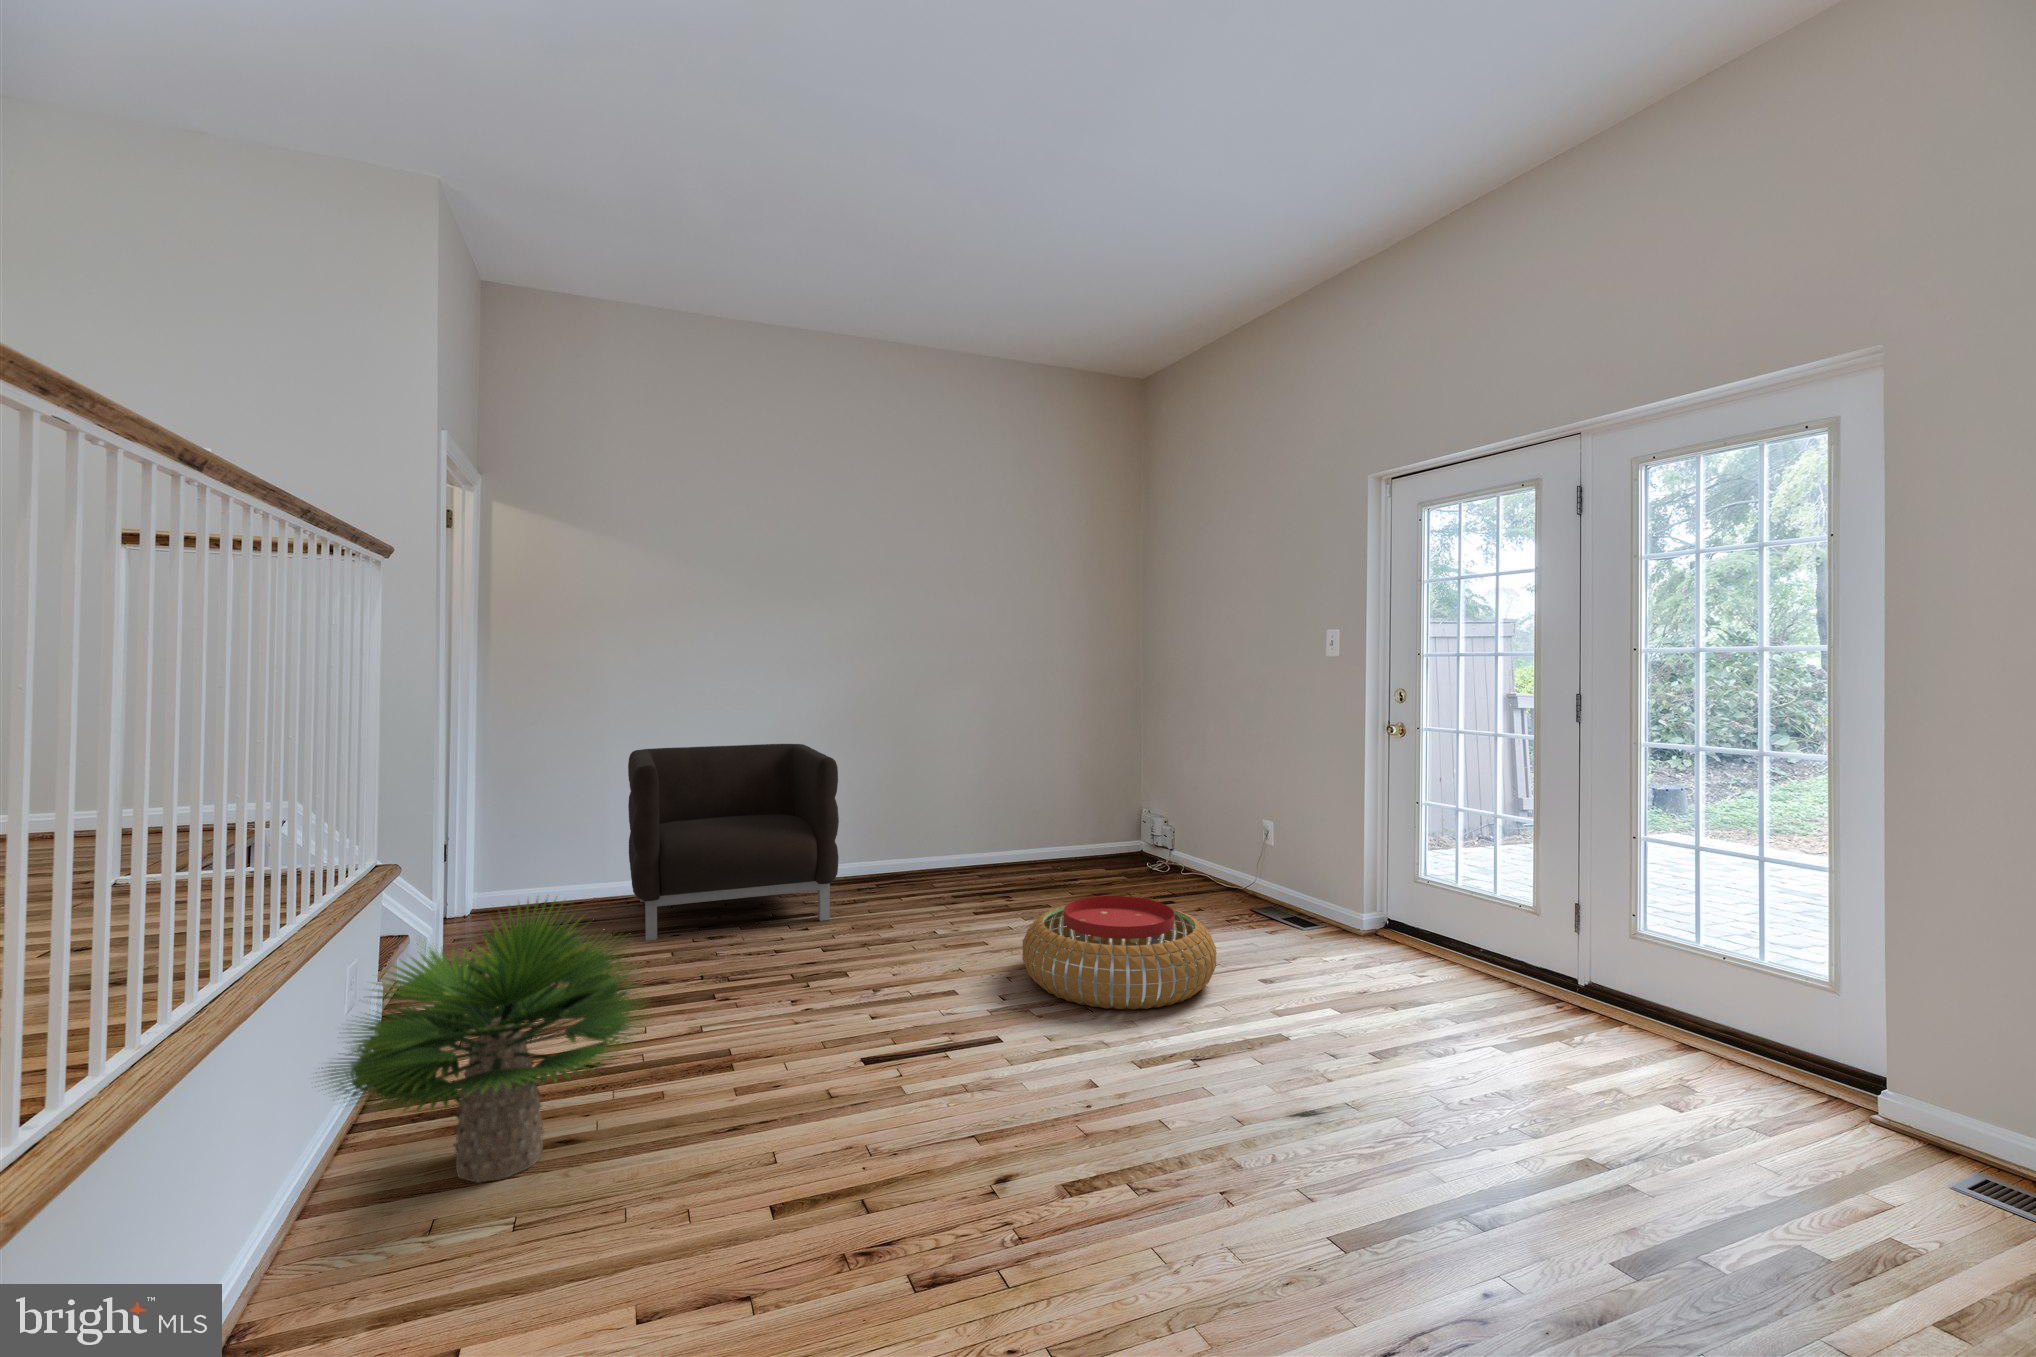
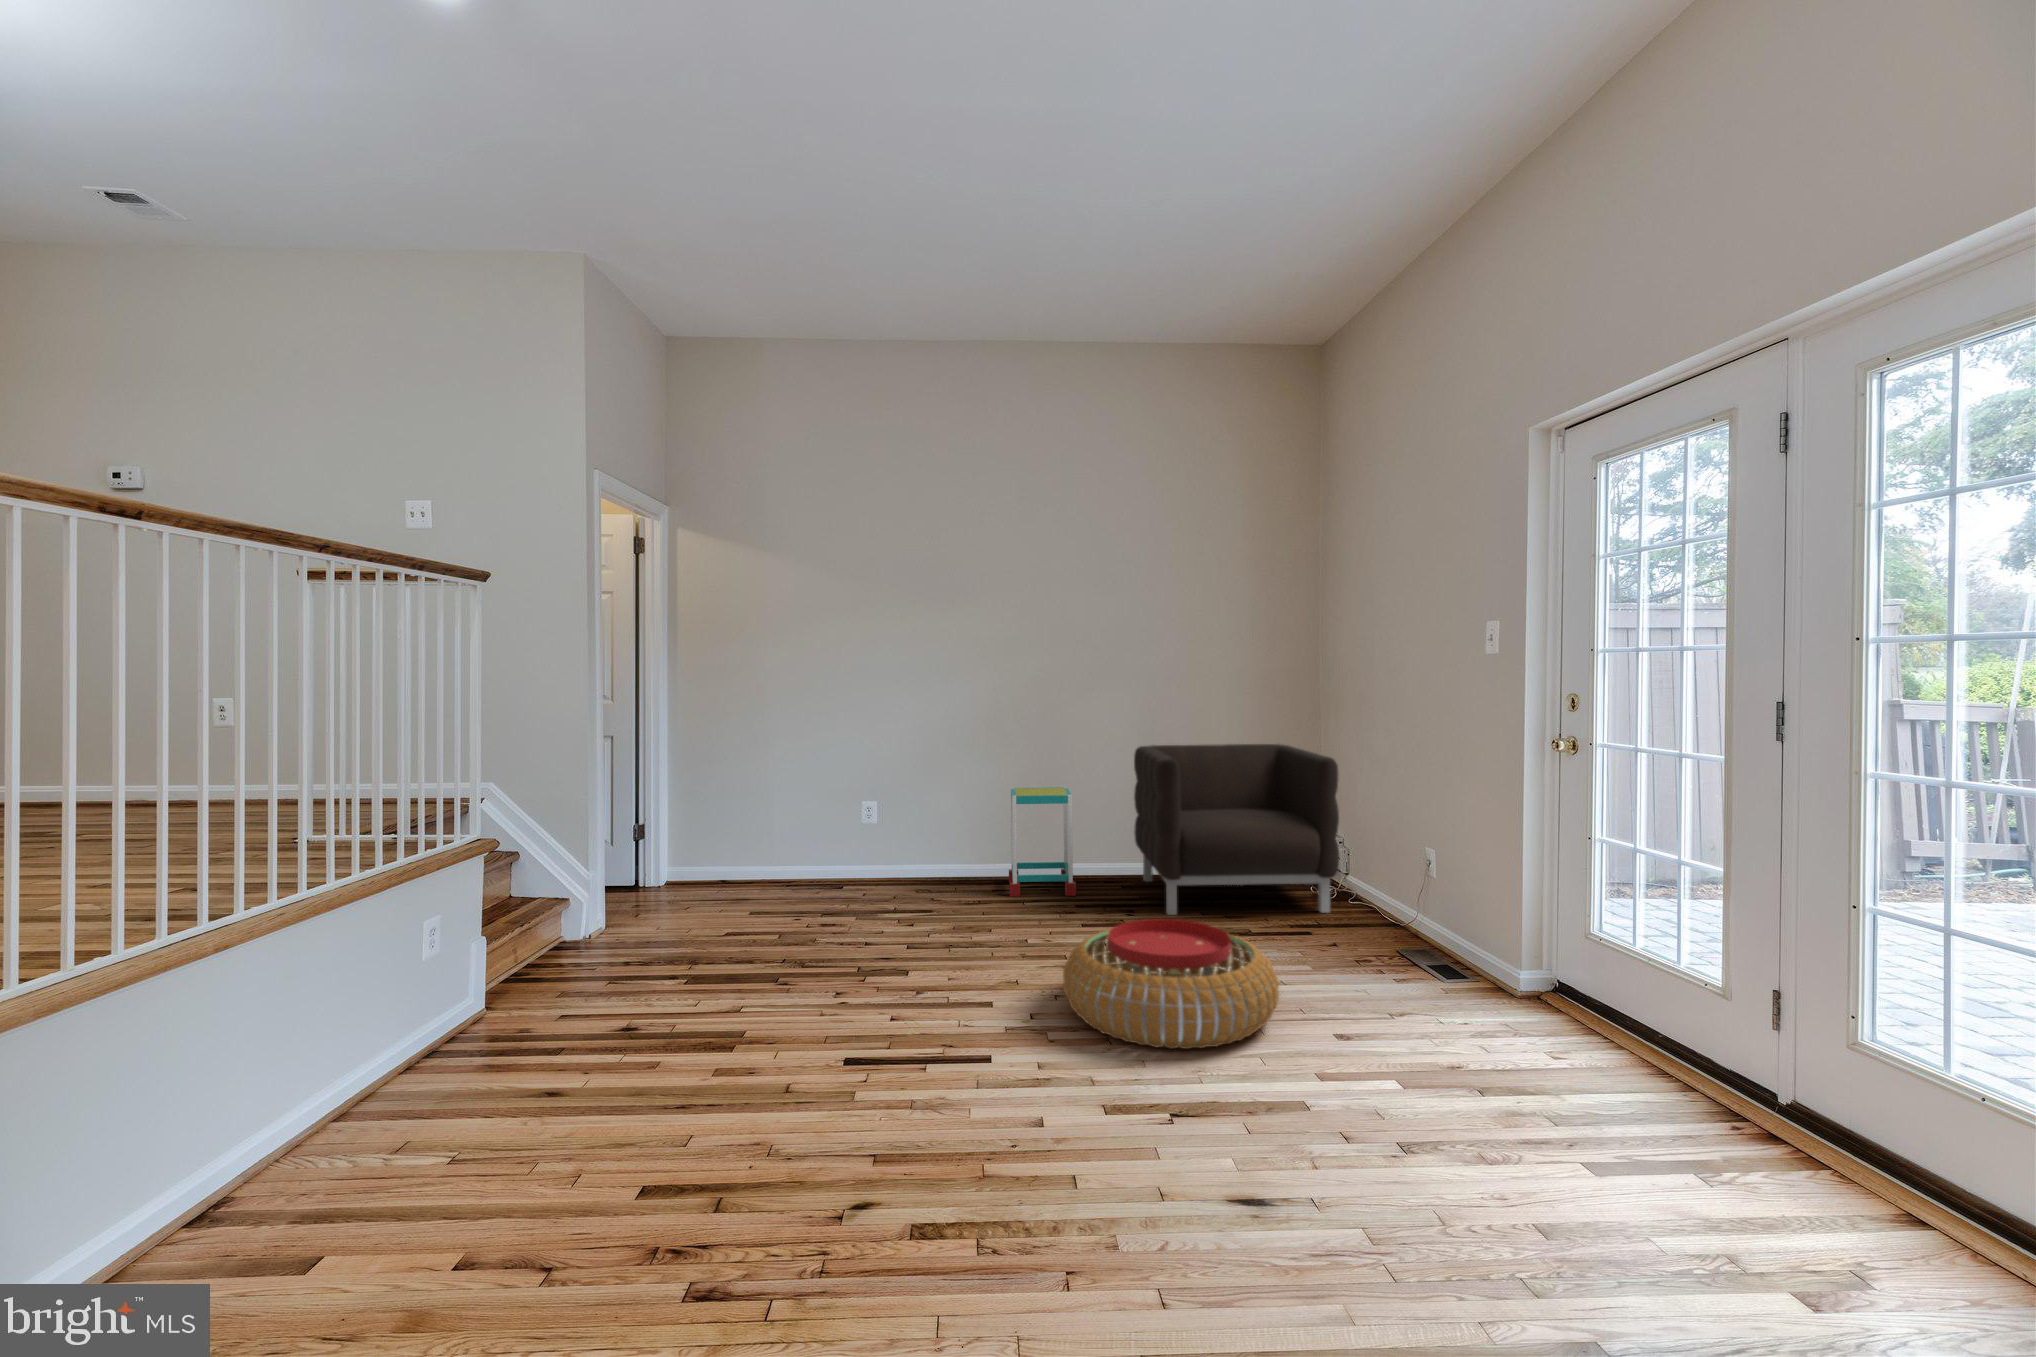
armchair: present [628,744,839,941] -> present [1134,744,1339,915]
side table: none [866,781,945,893] -> present [1009,787,1076,897]
potted plant: present [322,901,651,1182] -> none [330,869,632,1116]

